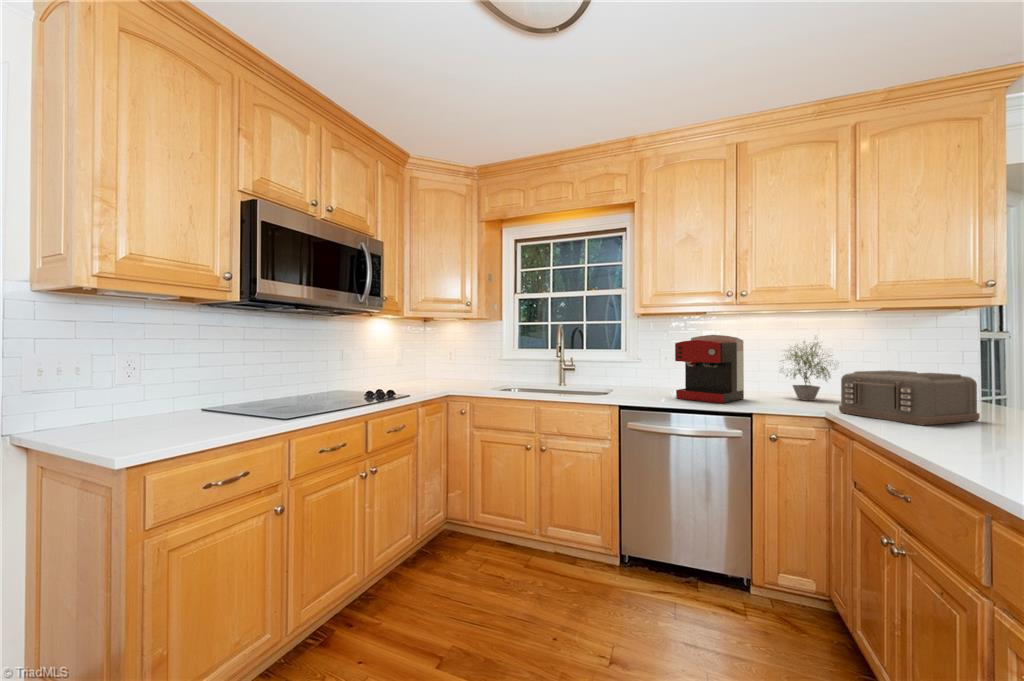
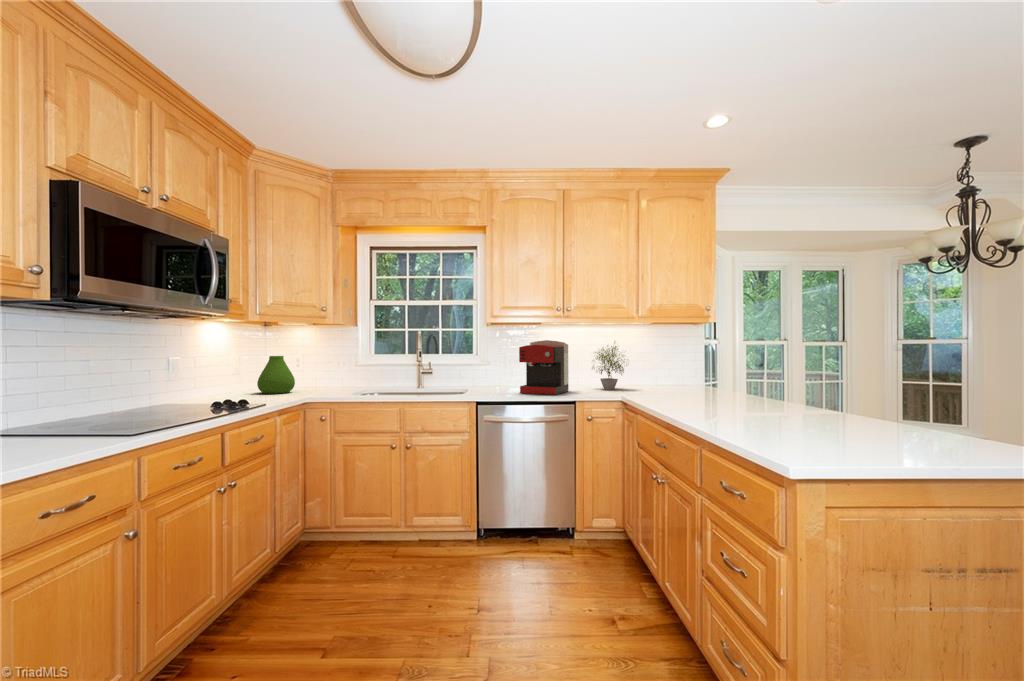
vase: none [418,350,449,385] -> present [257,356,295,394]
toaster: present [839,370,980,425] -> none [629,366,702,401]

